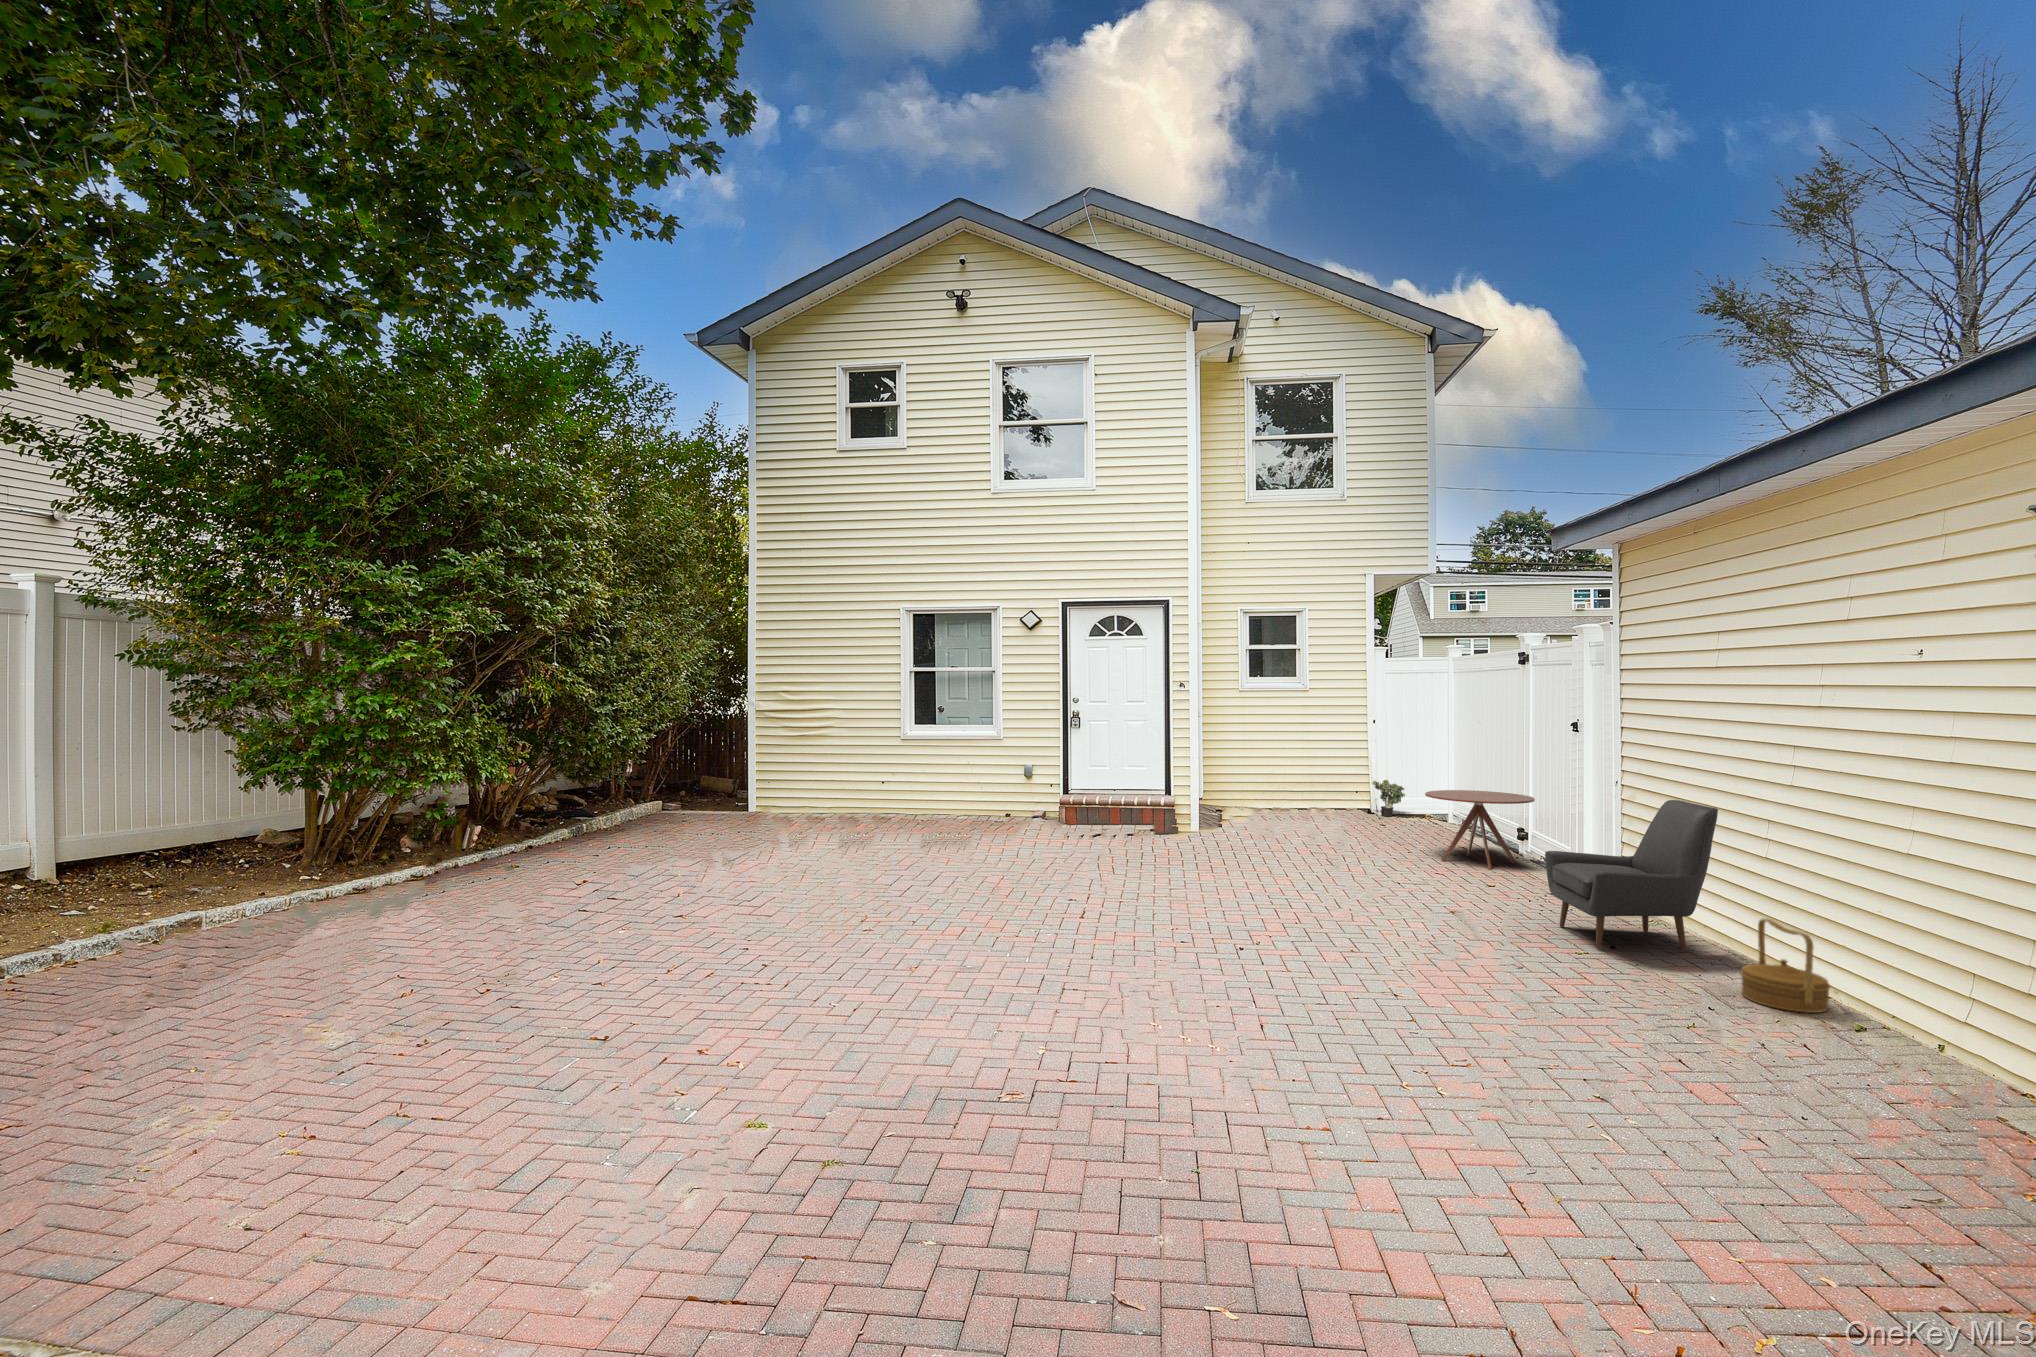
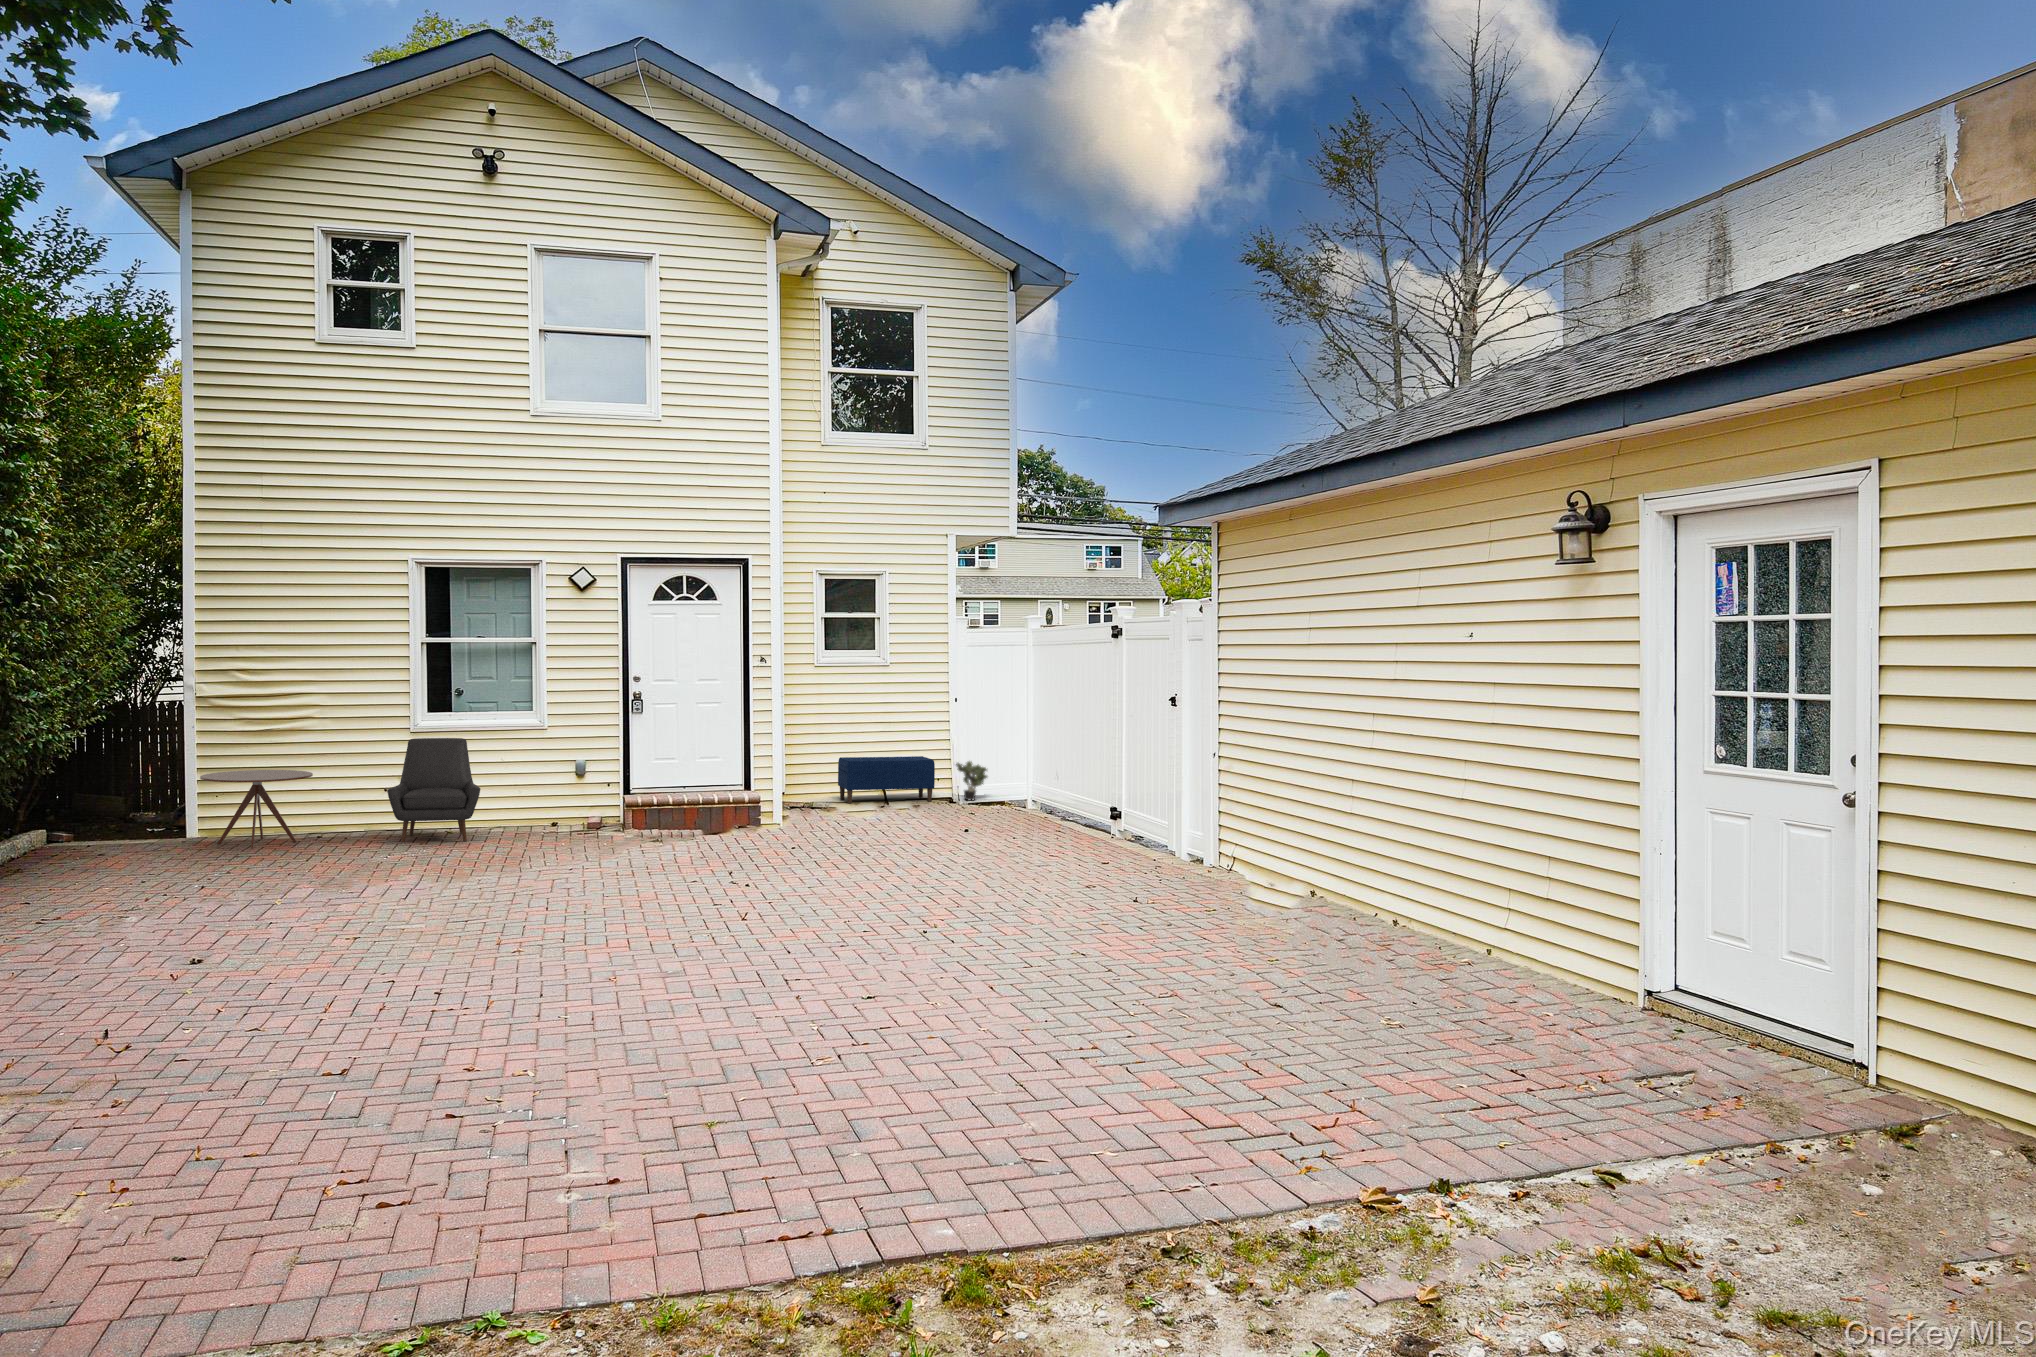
bench: none [1264,773,1351,816] -> present [838,756,935,804]
round table: present [1425,790,1535,869] -> present [200,770,313,848]
chair: present [1545,800,1718,951] -> present [387,738,480,843]
woven basket: present [1740,919,1830,1013] -> none [1263,852,1312,911]

